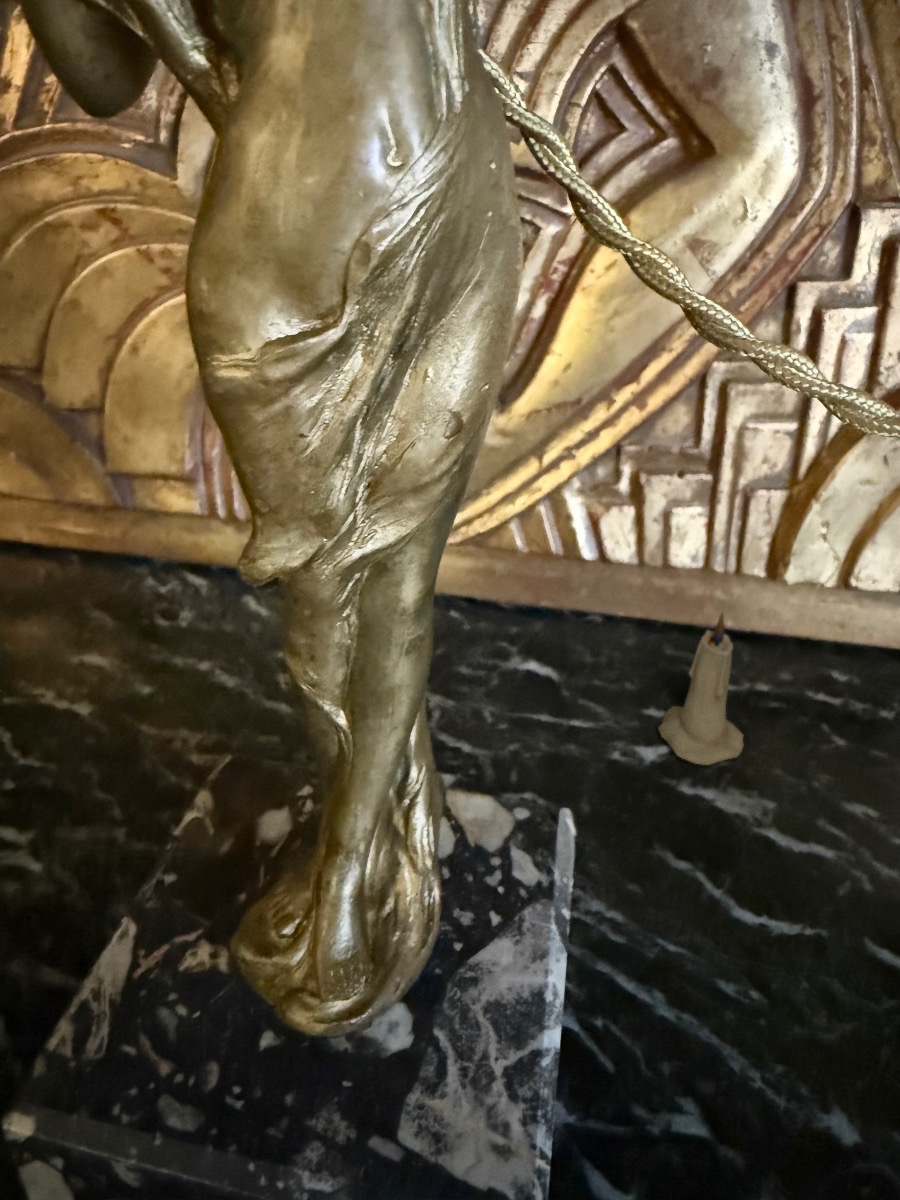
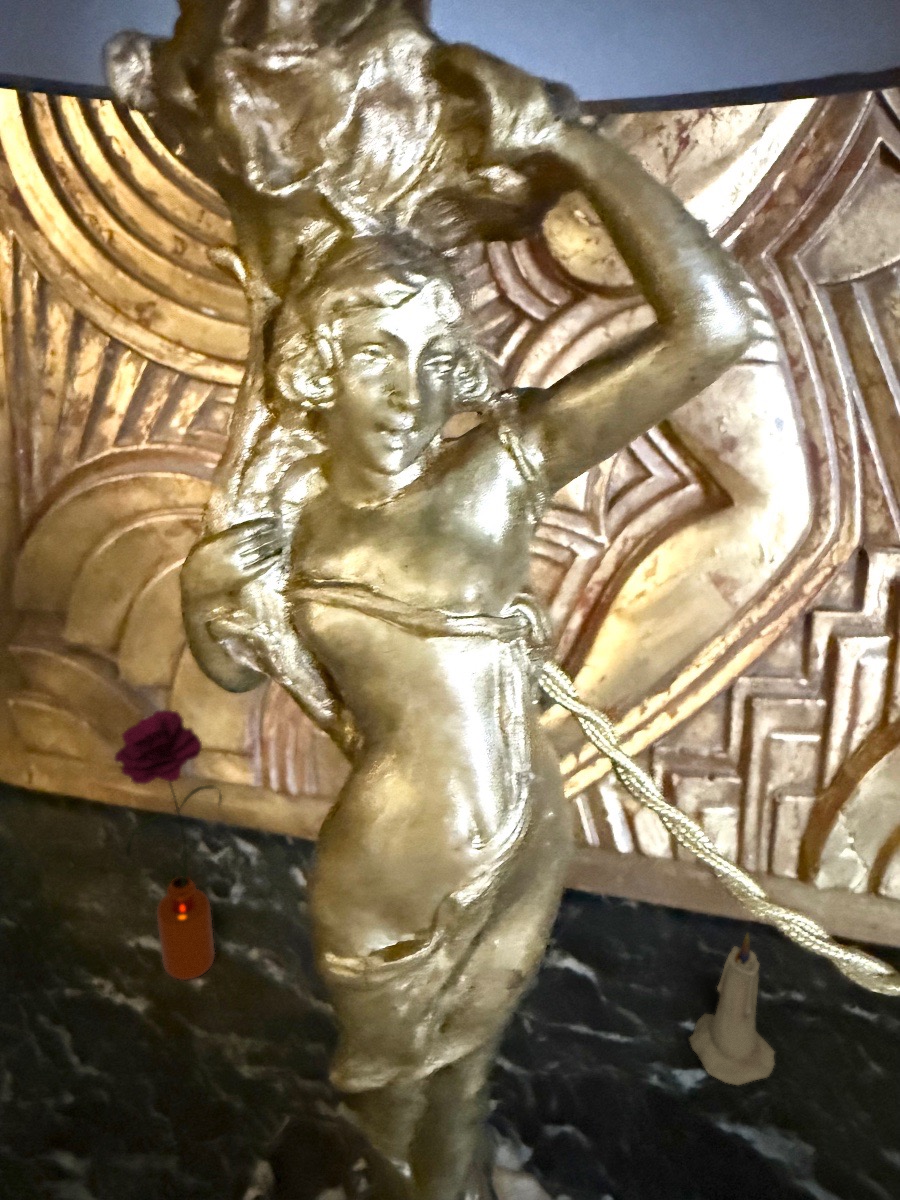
flower: none [37,404,170,699] -> present [114,710,222,980]

